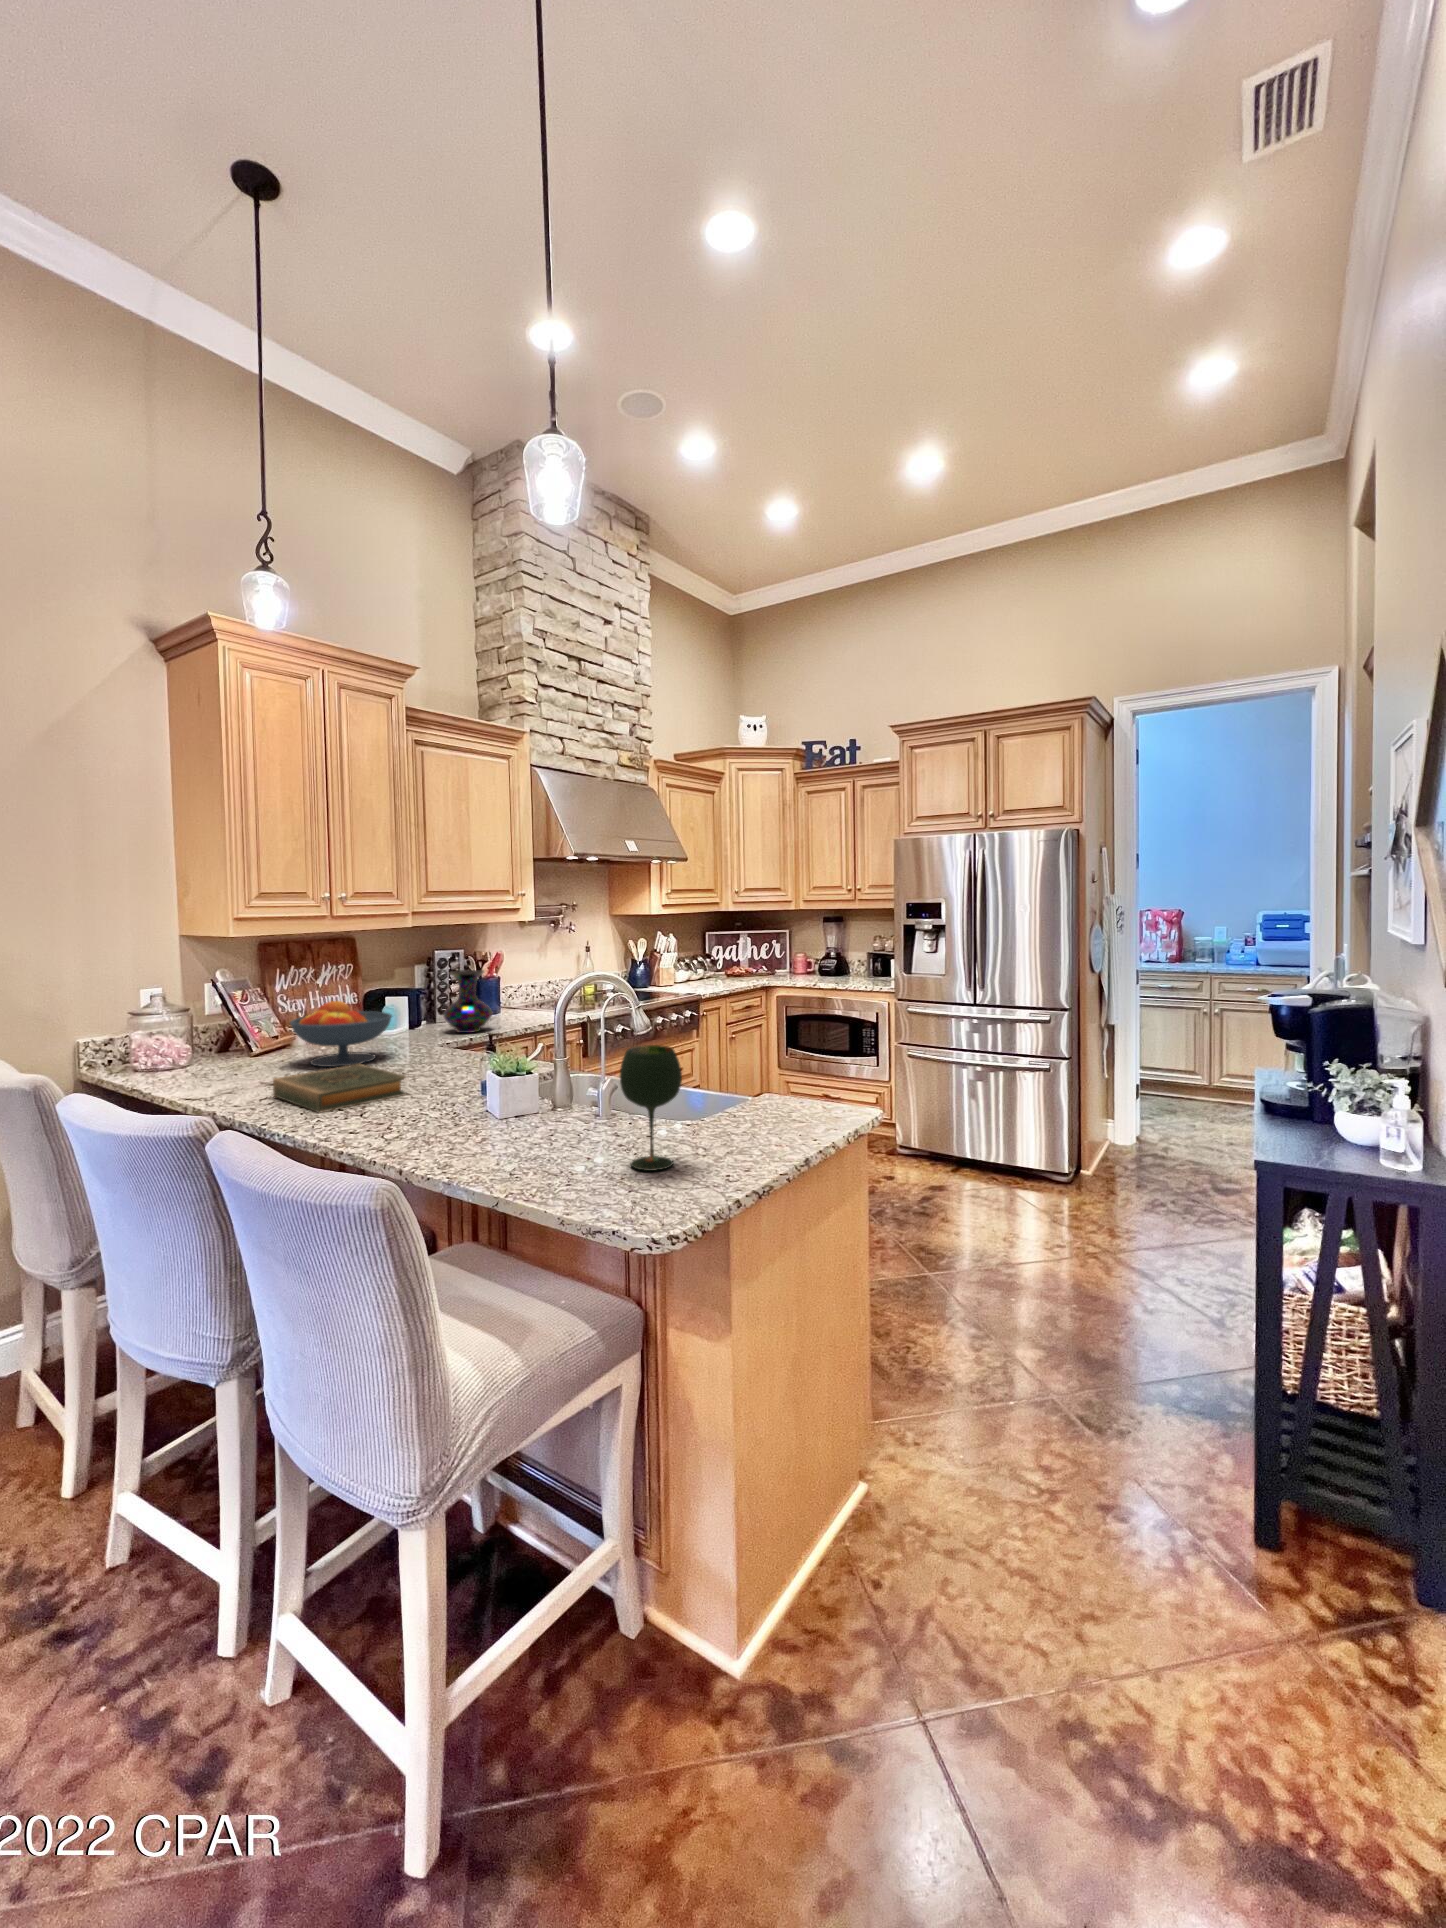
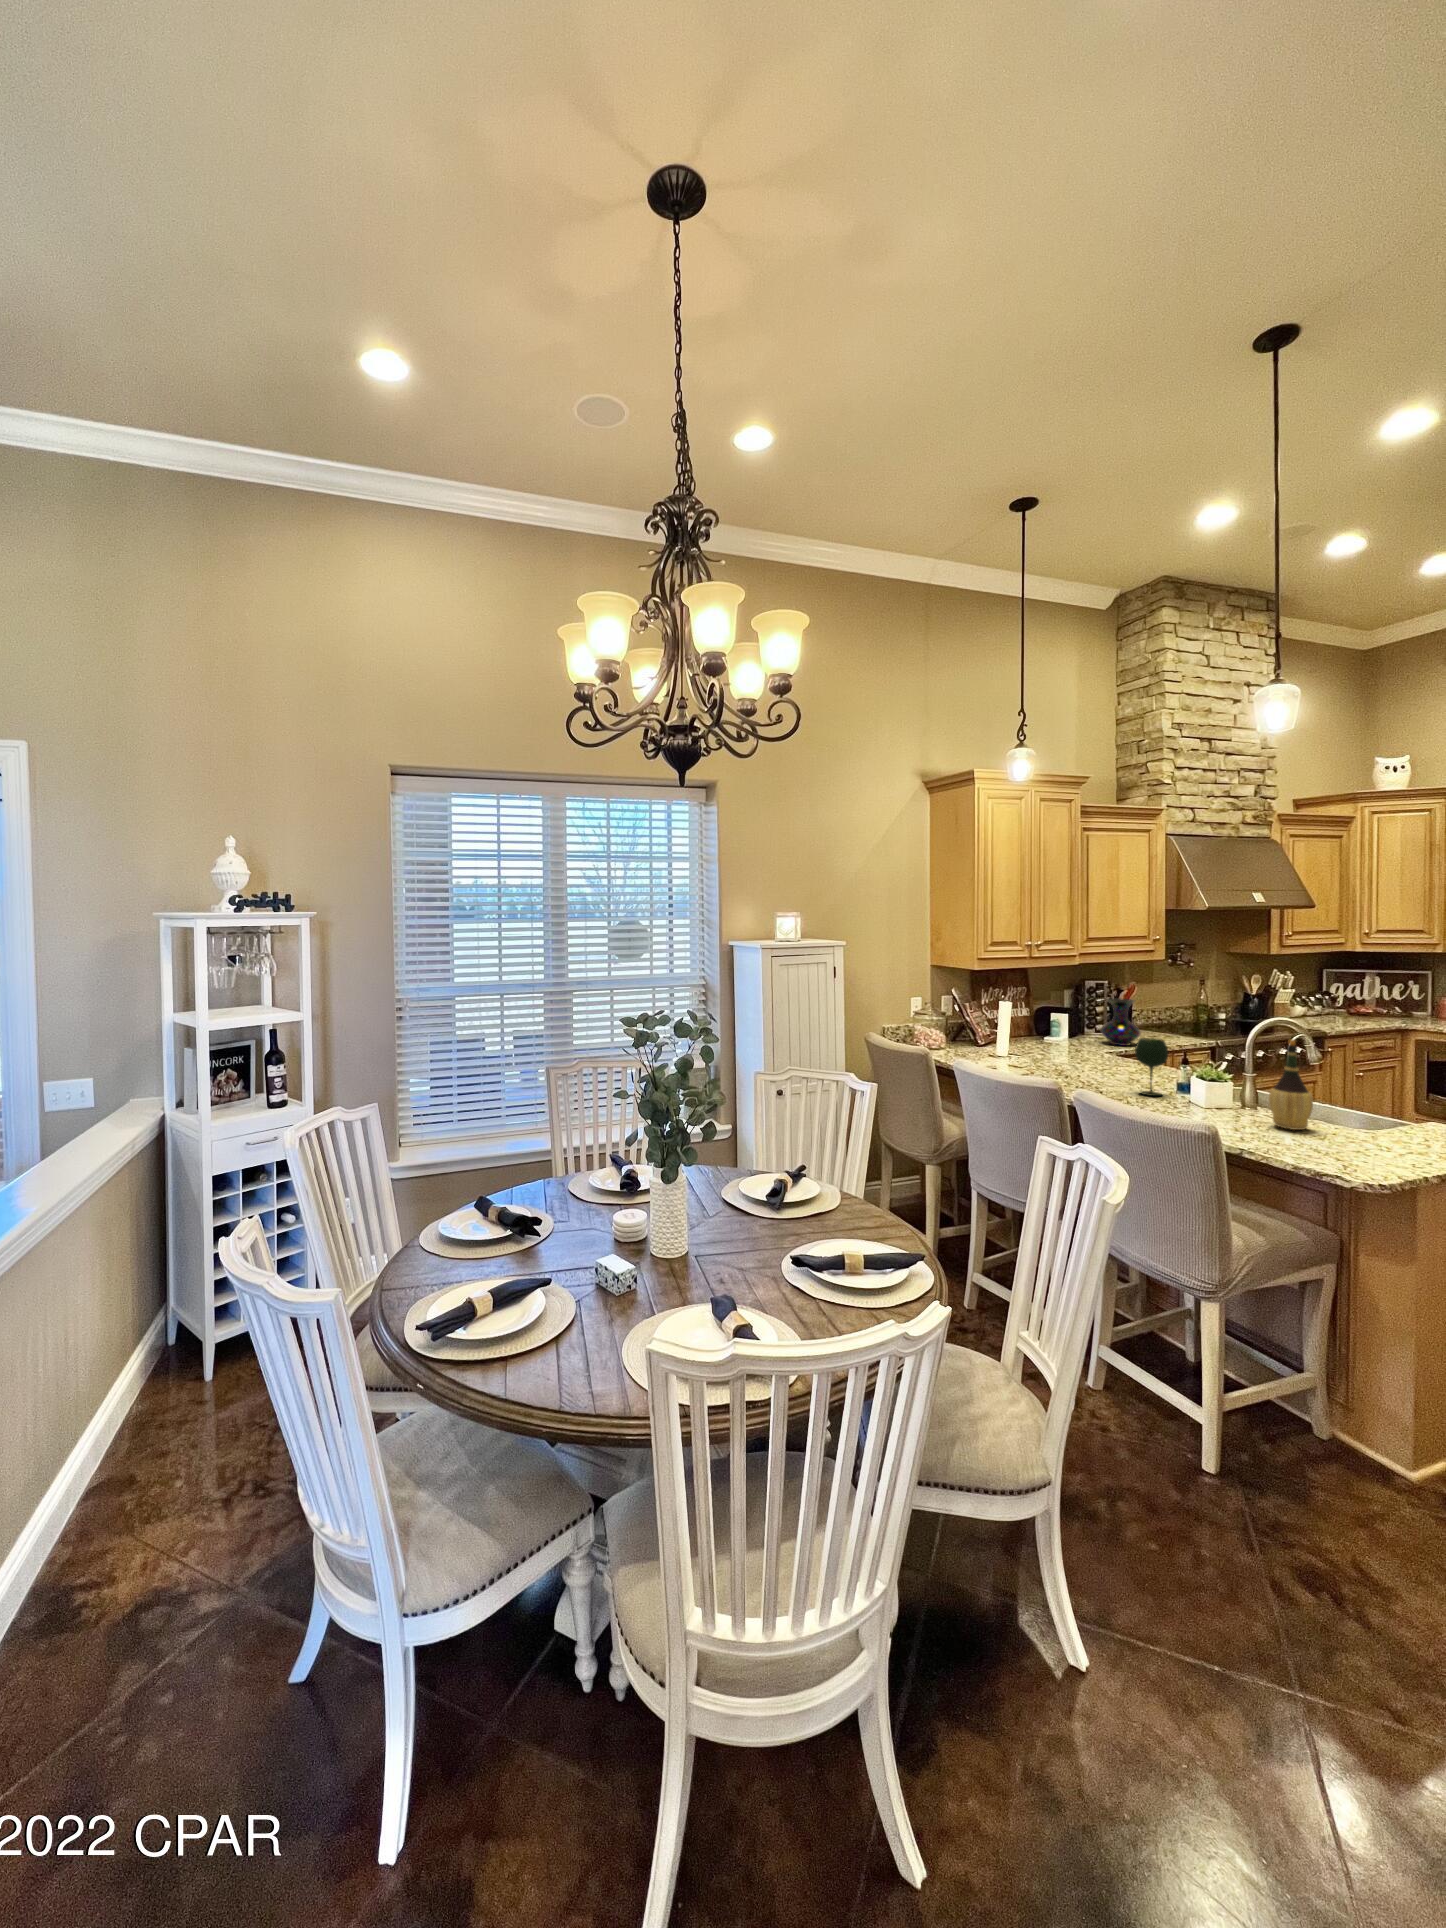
fruit bowl: present [290,1001,392,1067] -> none [1017,1015,1085,1060]
wine bottle: none [545,1002,604,1150] -> present [1269,1039,1313,1130]
wine glass: present [620,1045,682,1171] -> present [1135,1038,1169,1096]
hardback book: present [273,1064,407,1113] -> none [1037,1060,1129,1087]

